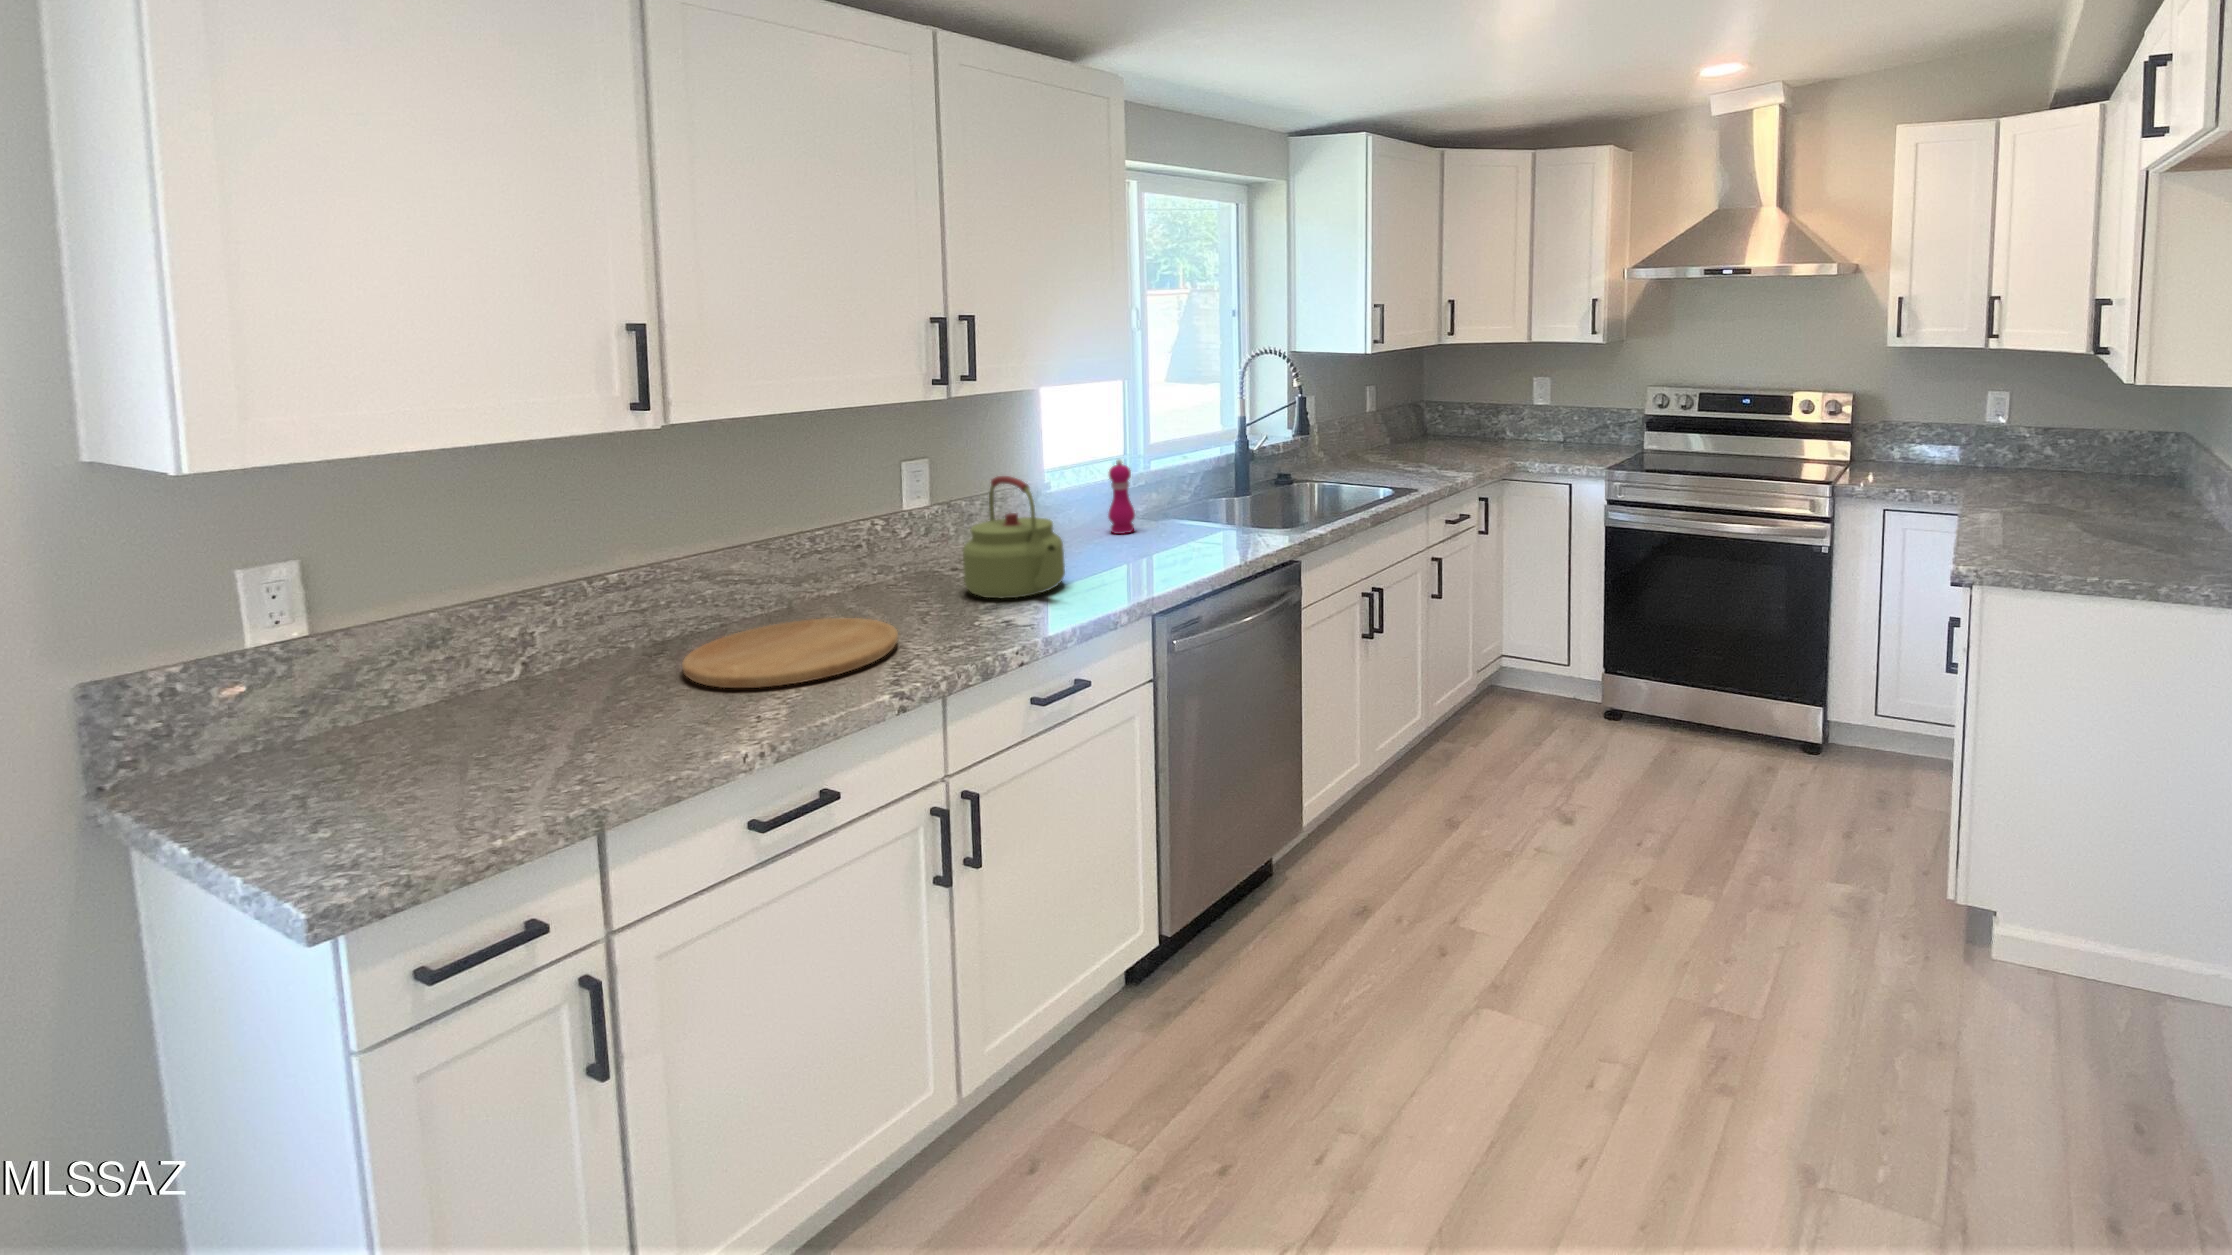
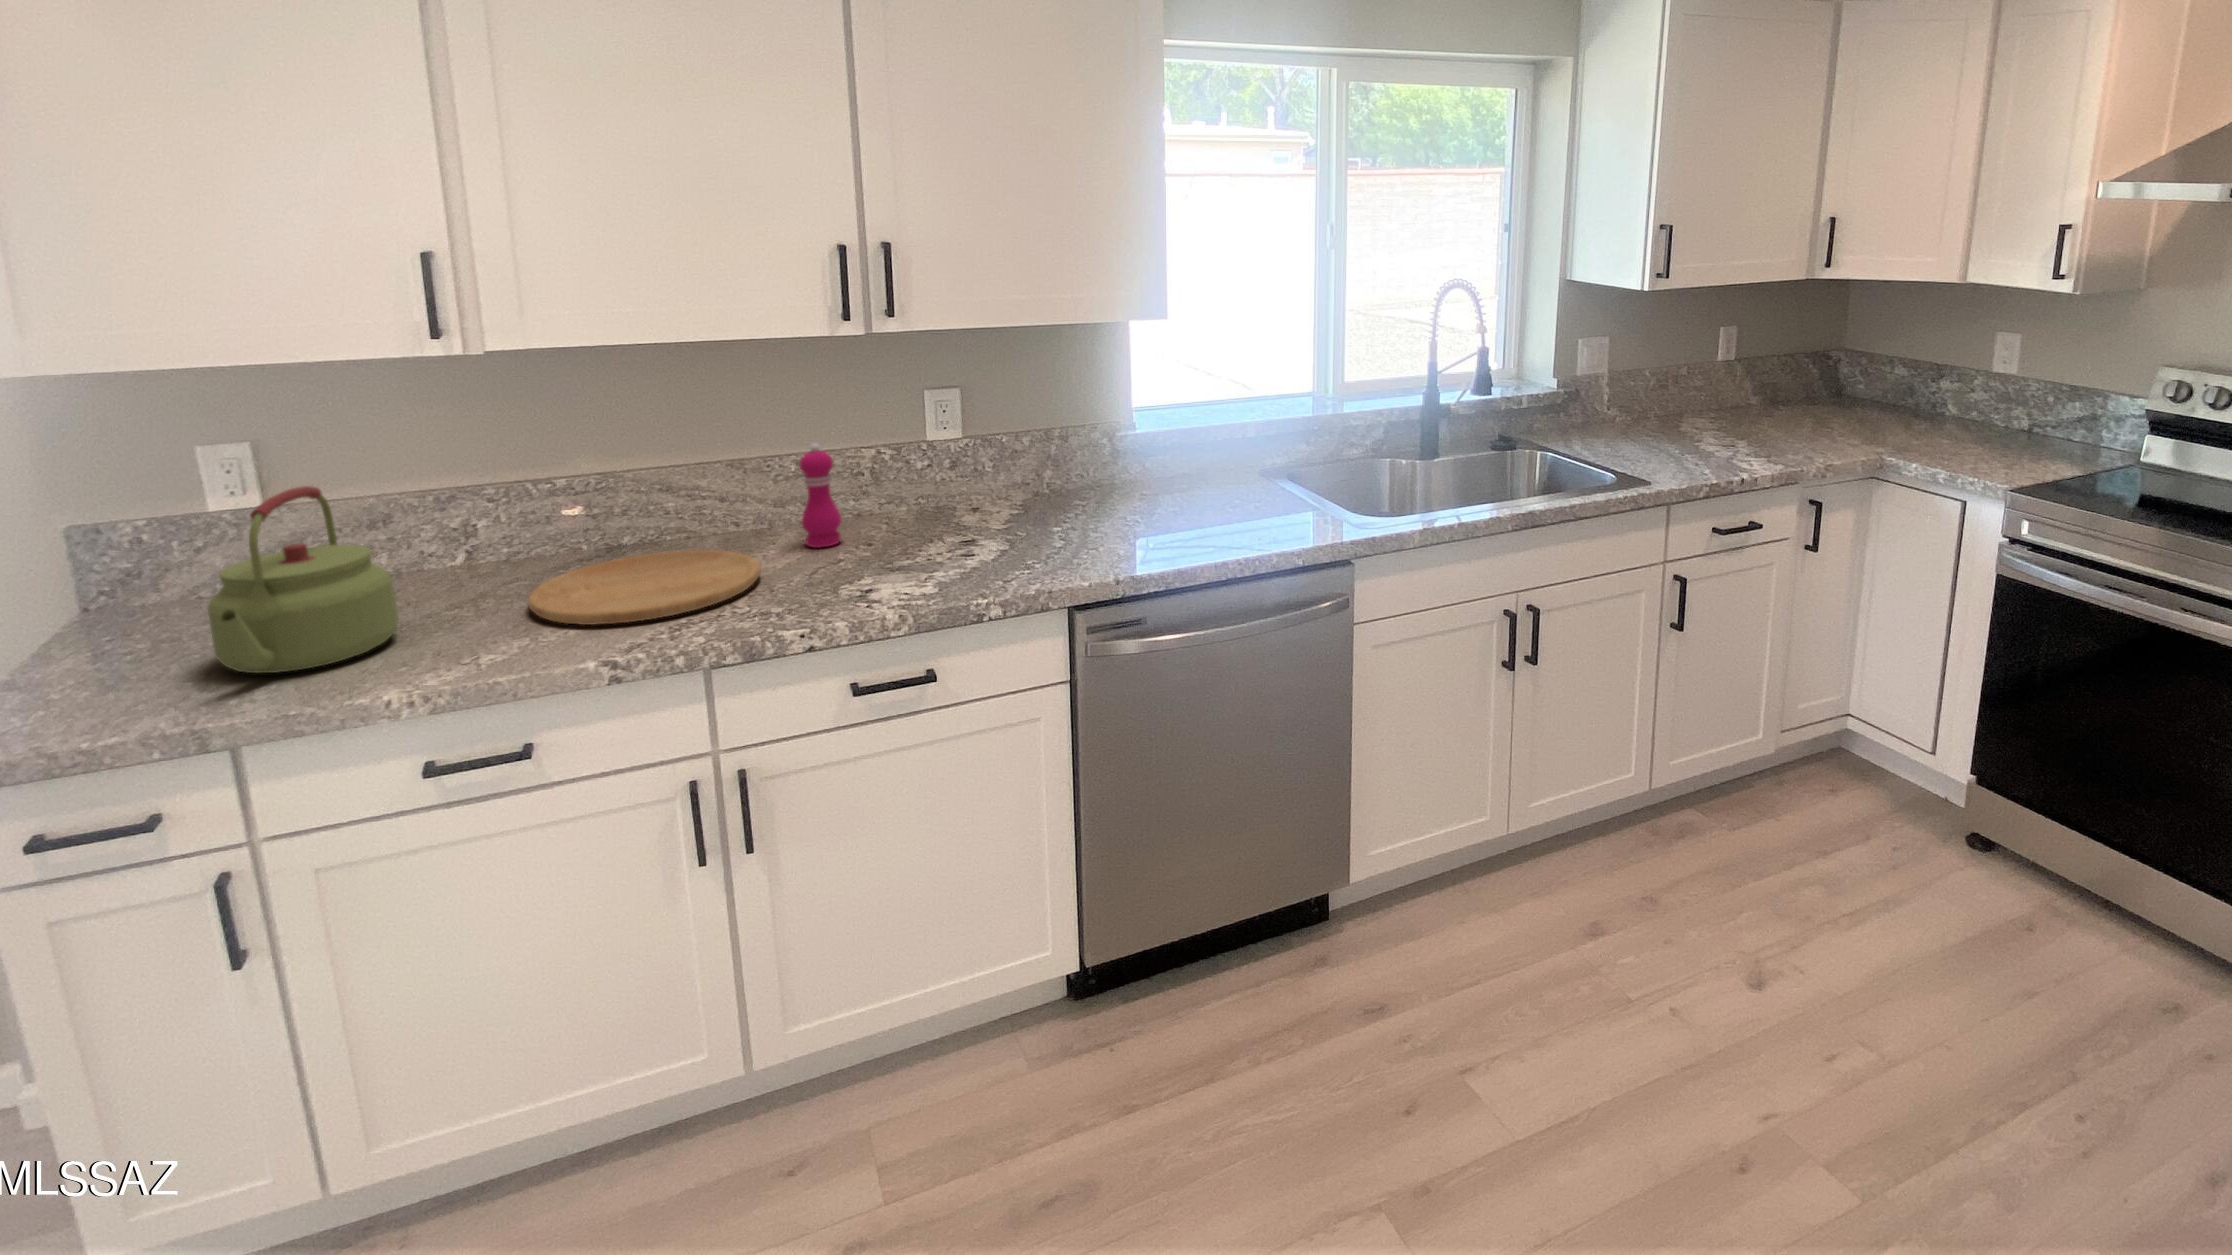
pepper mill: present [1108,459,1135,534] -> present [800,443,841,548]
kettle: present [963,476,1065,598] -> present [208,486,399,673]

